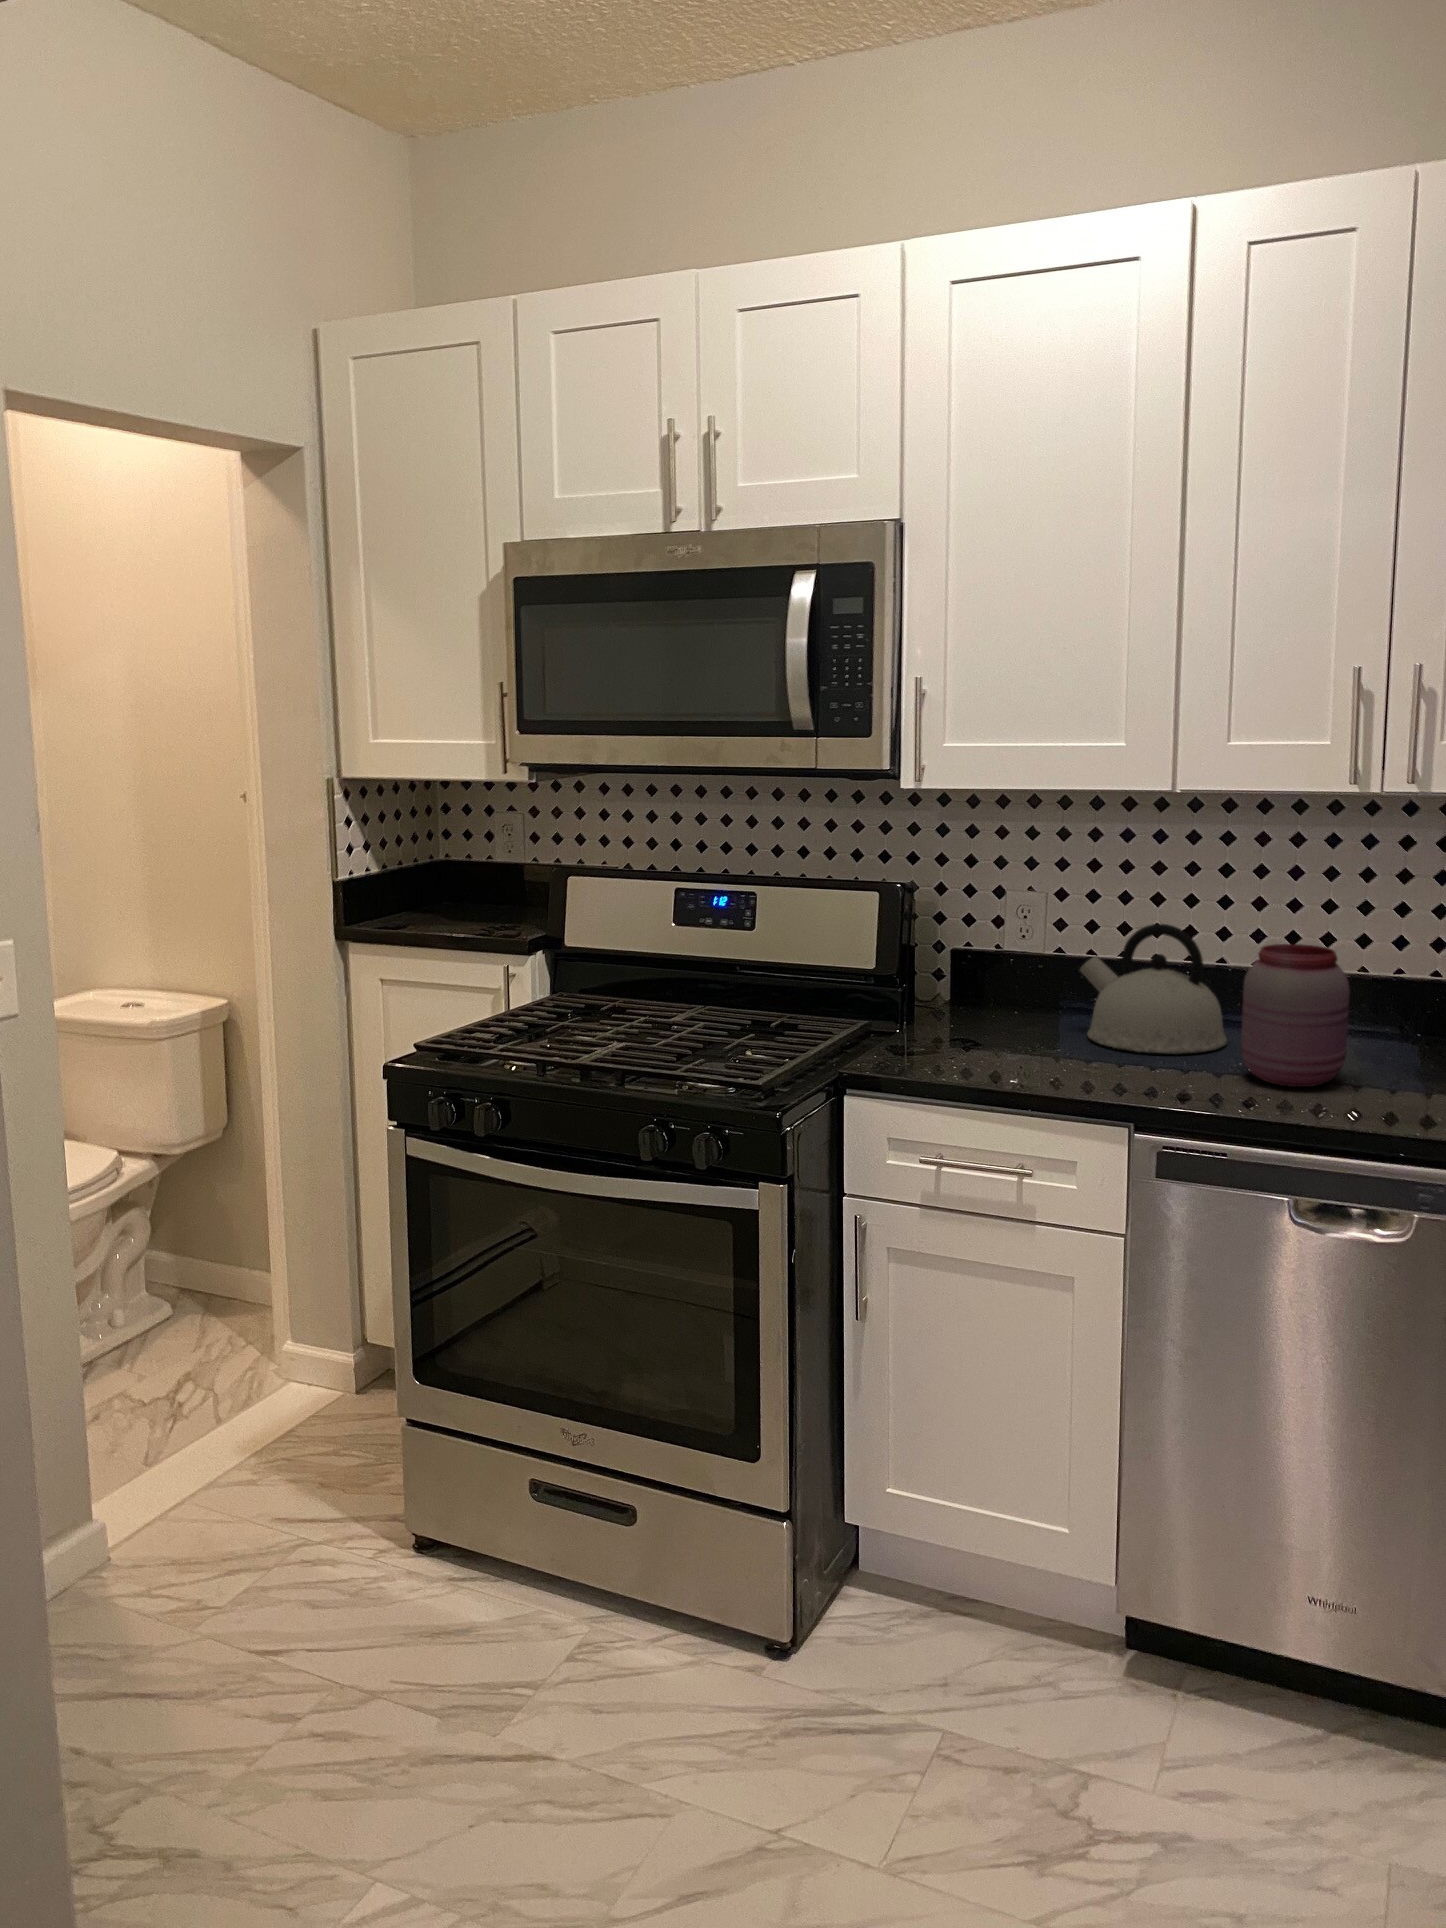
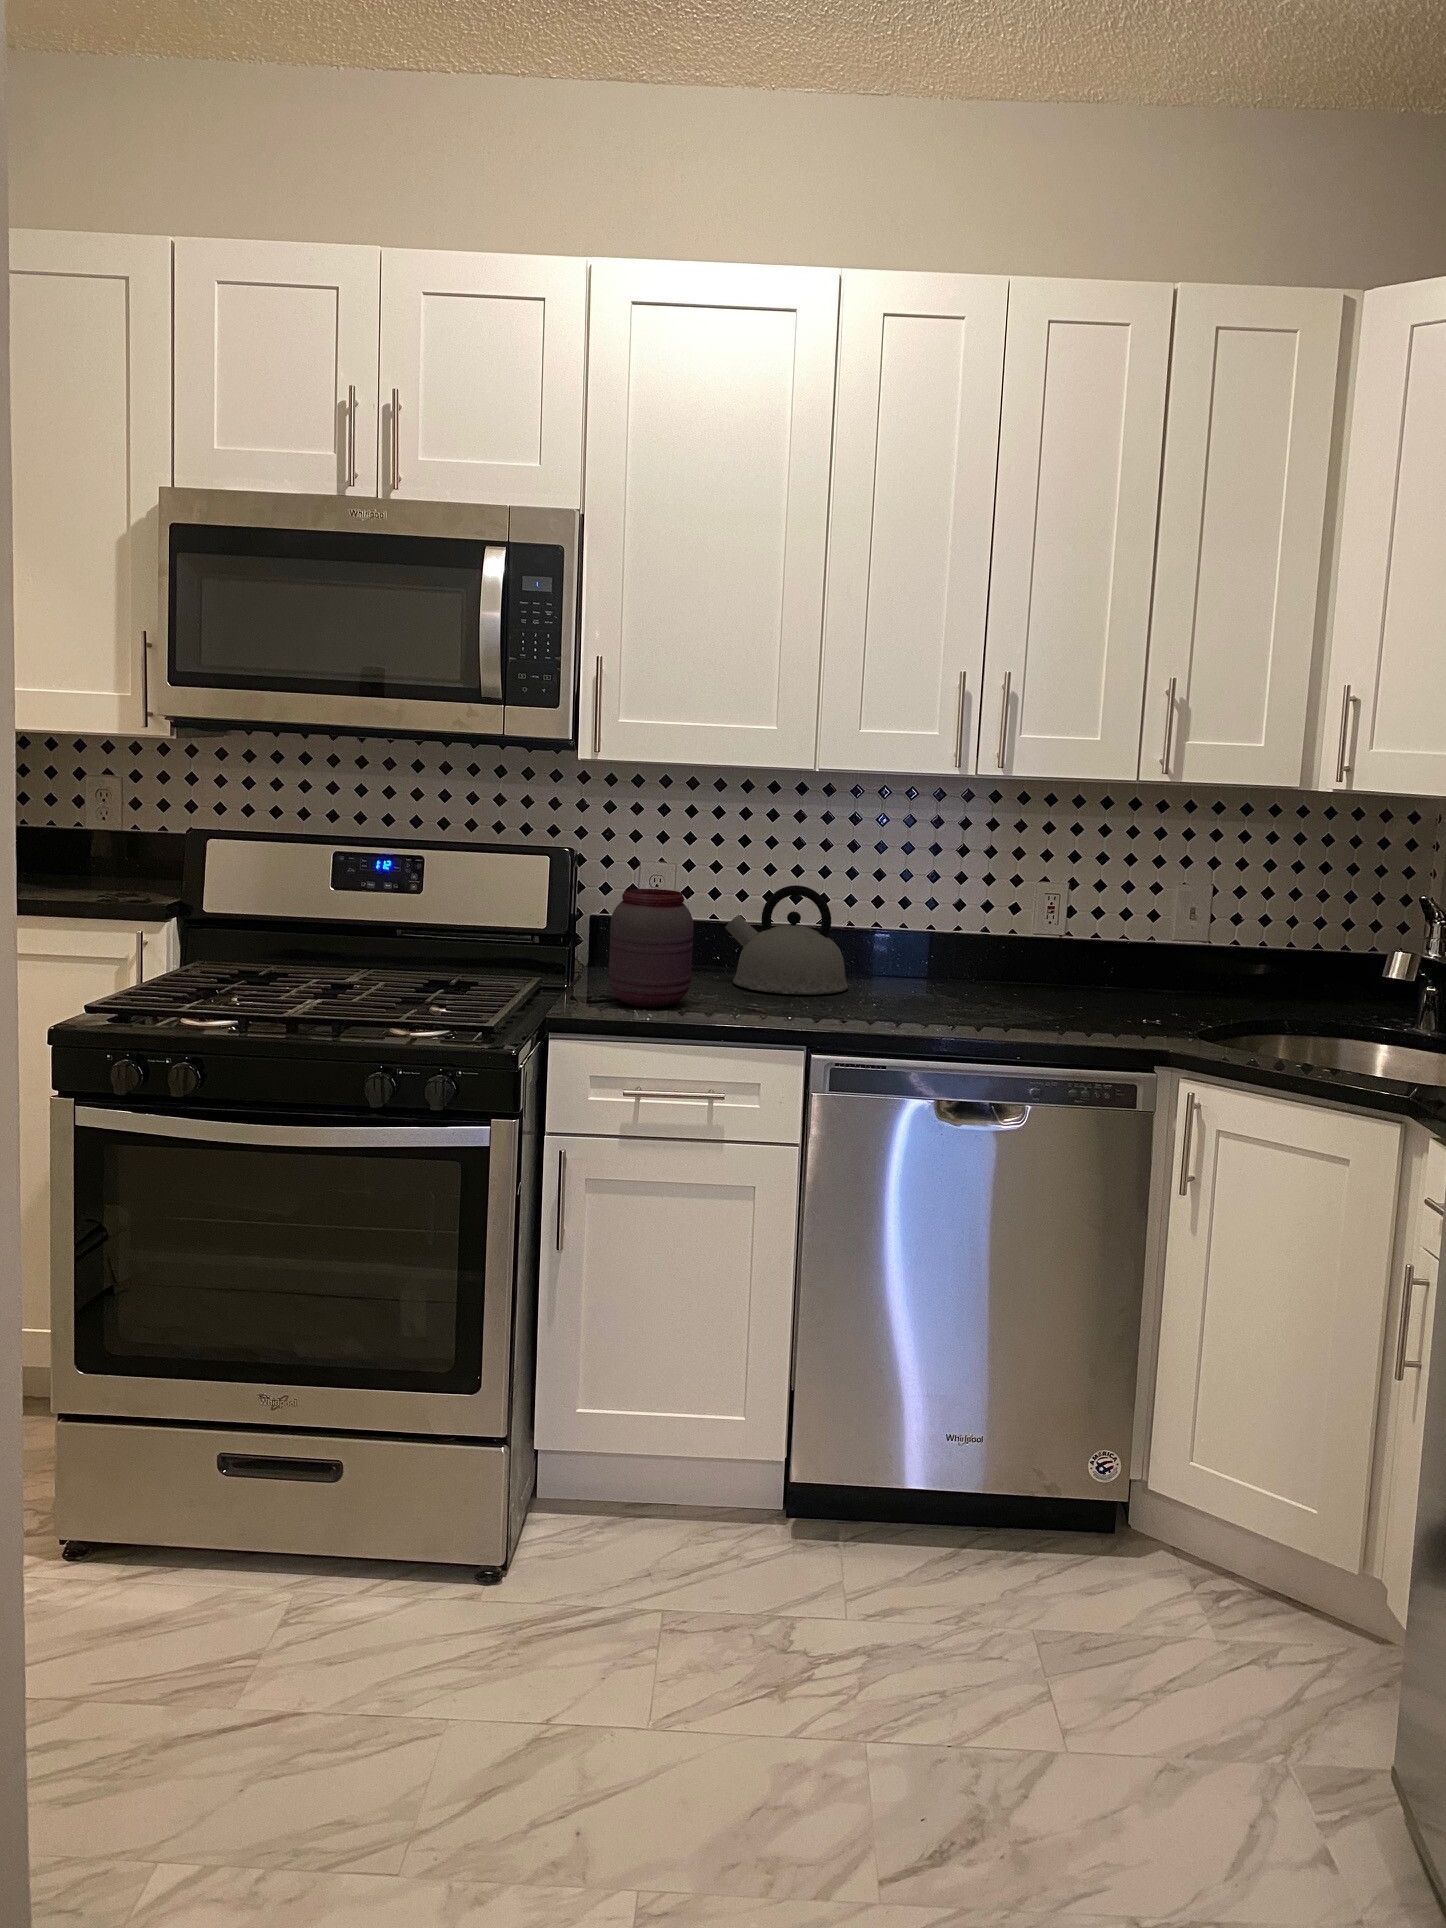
jar: present [1241,944,1350,1087] -> present [609,889,694,1007]

